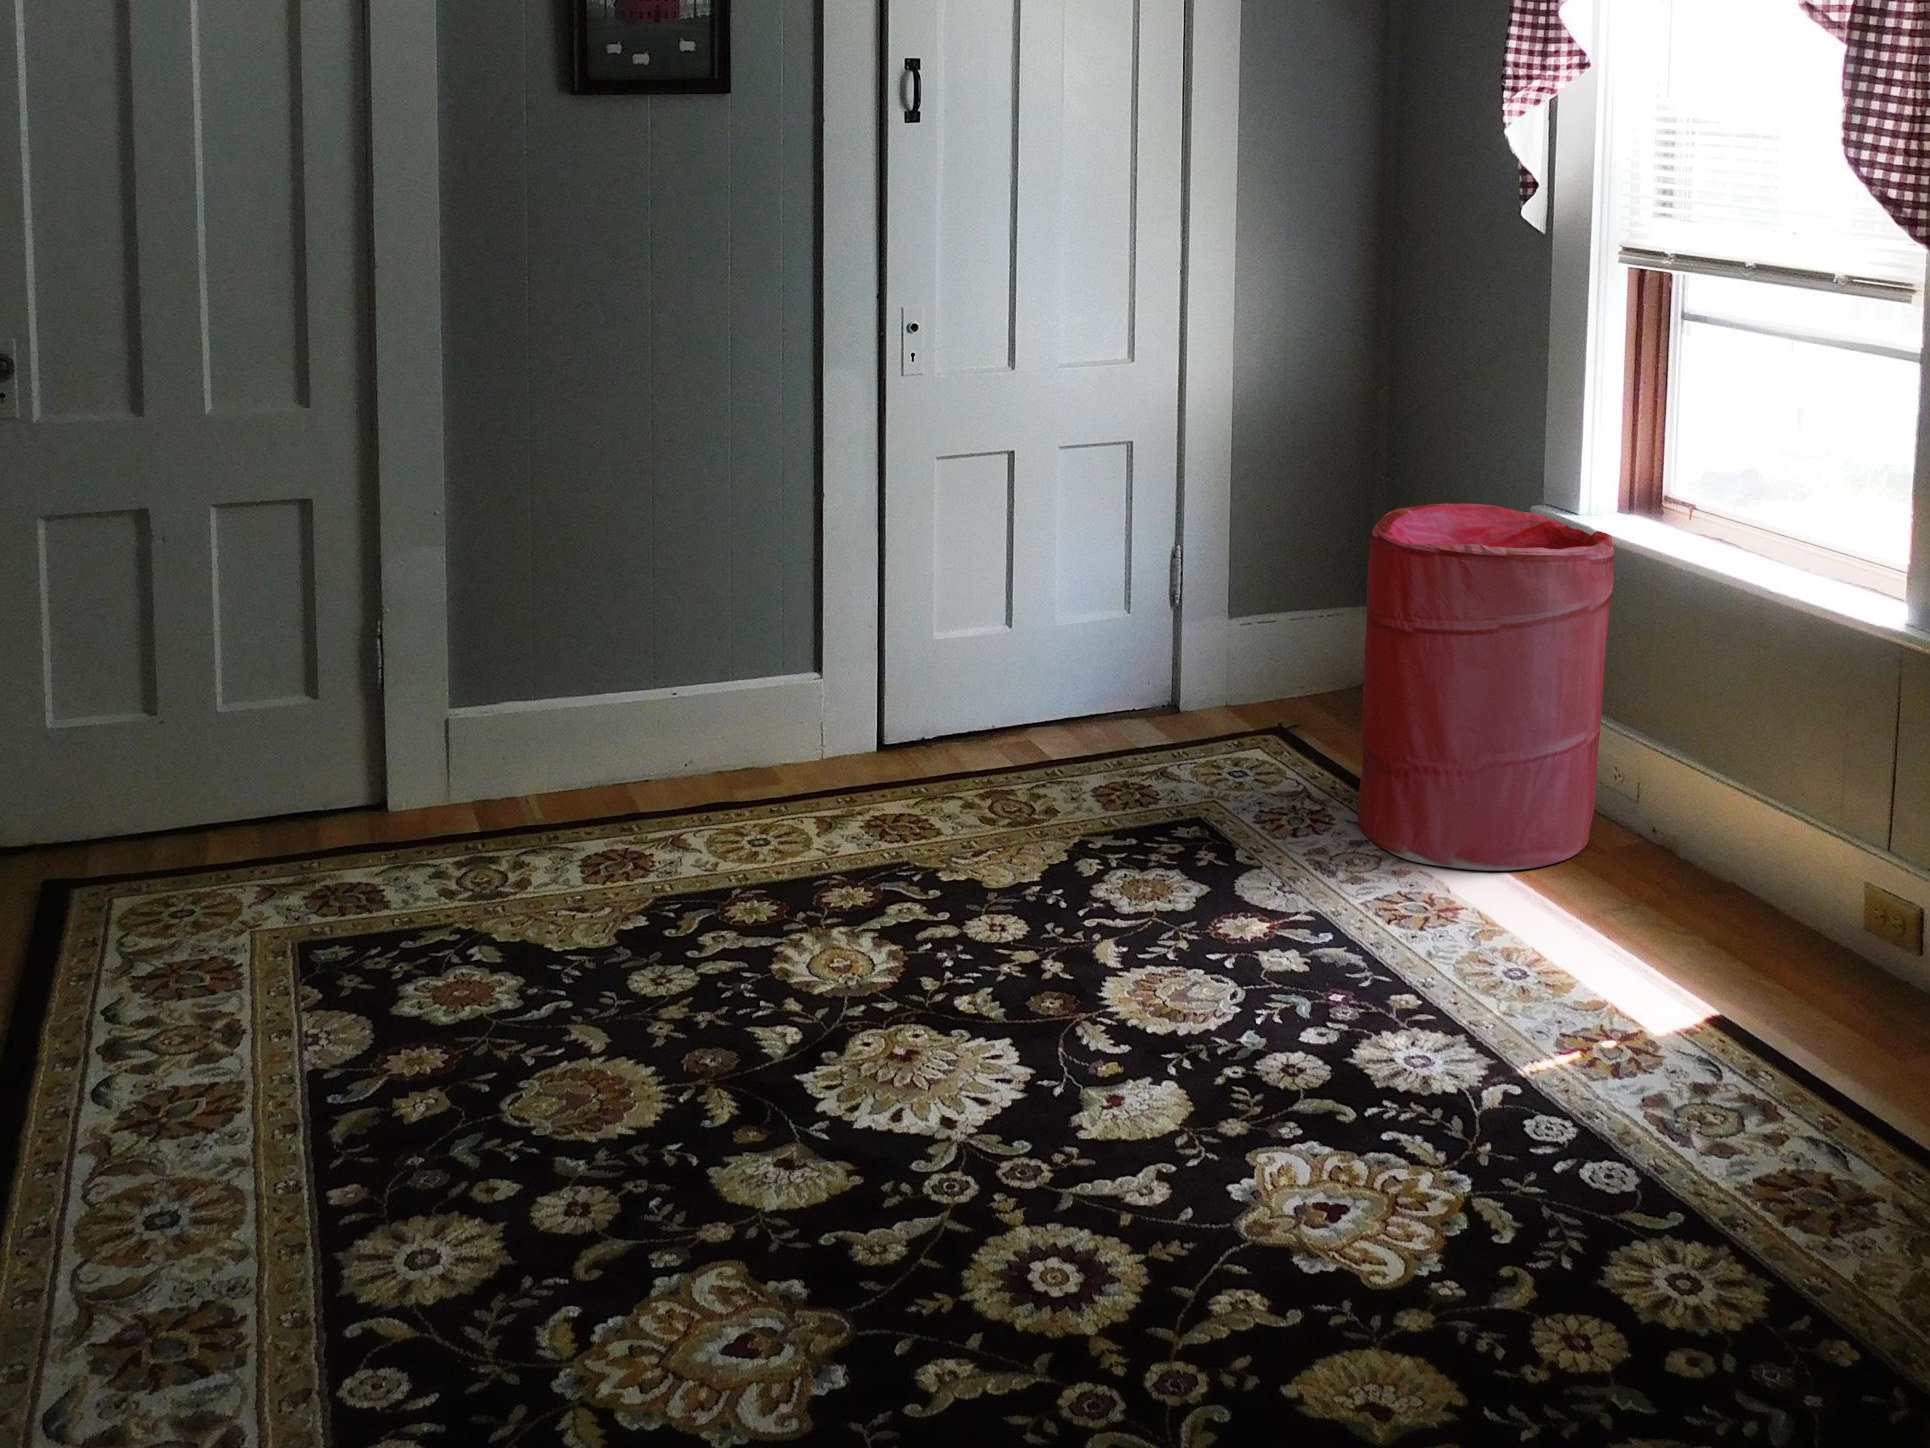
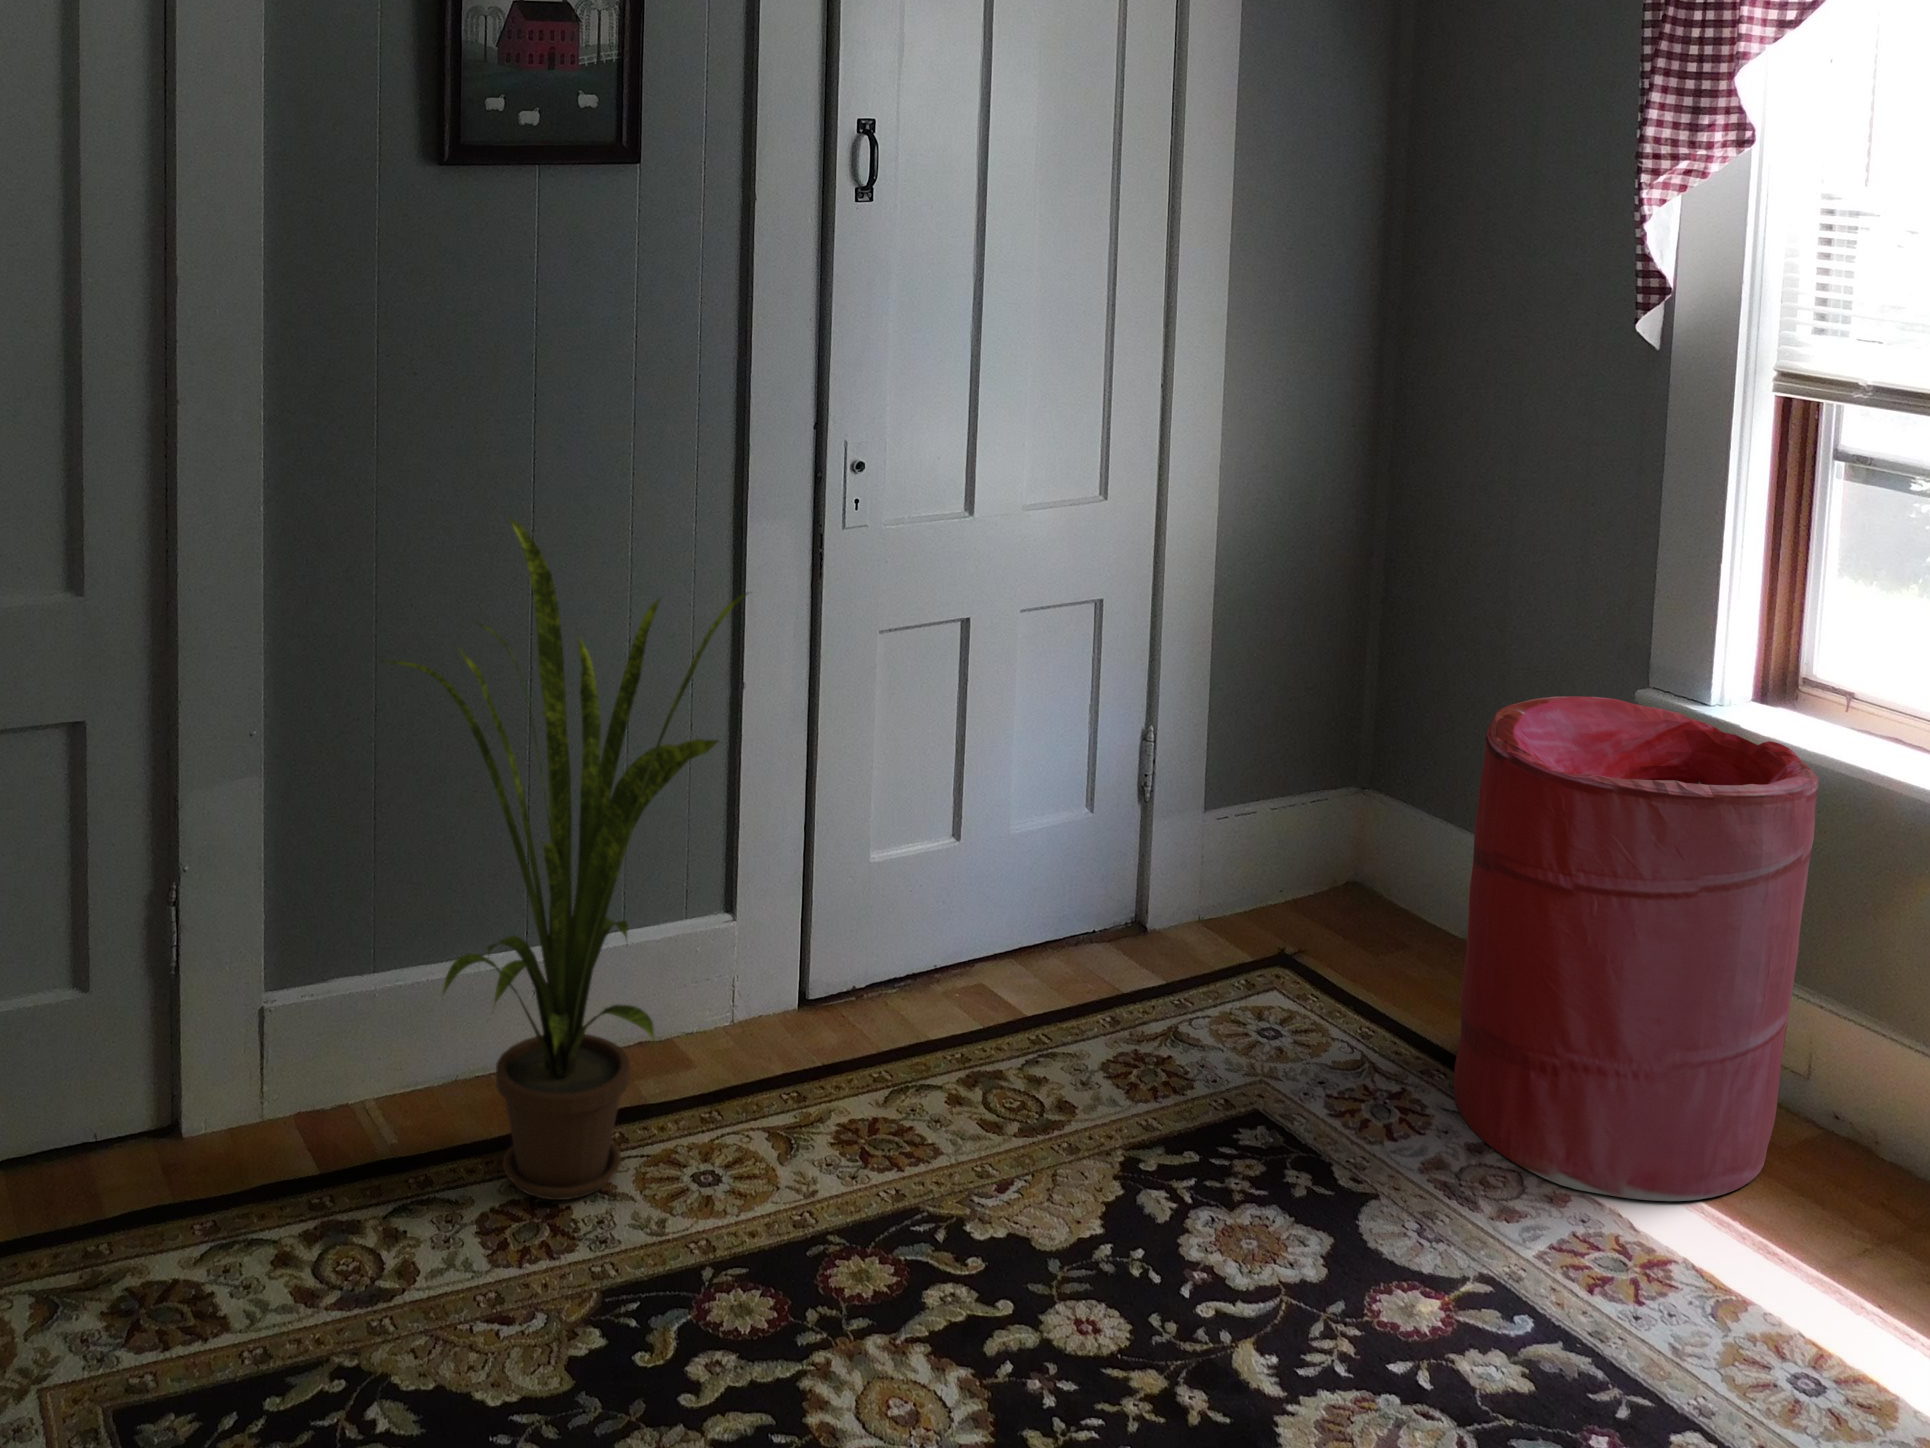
house plant: none [502,357,772,851] -> present [385,518,748,1200]

